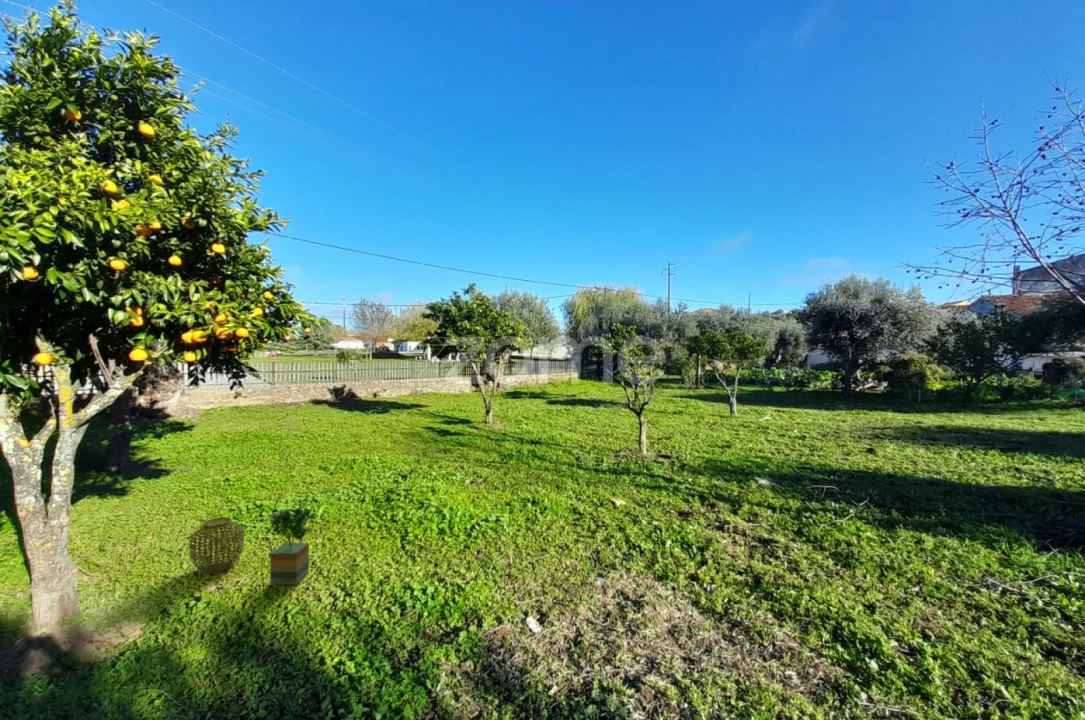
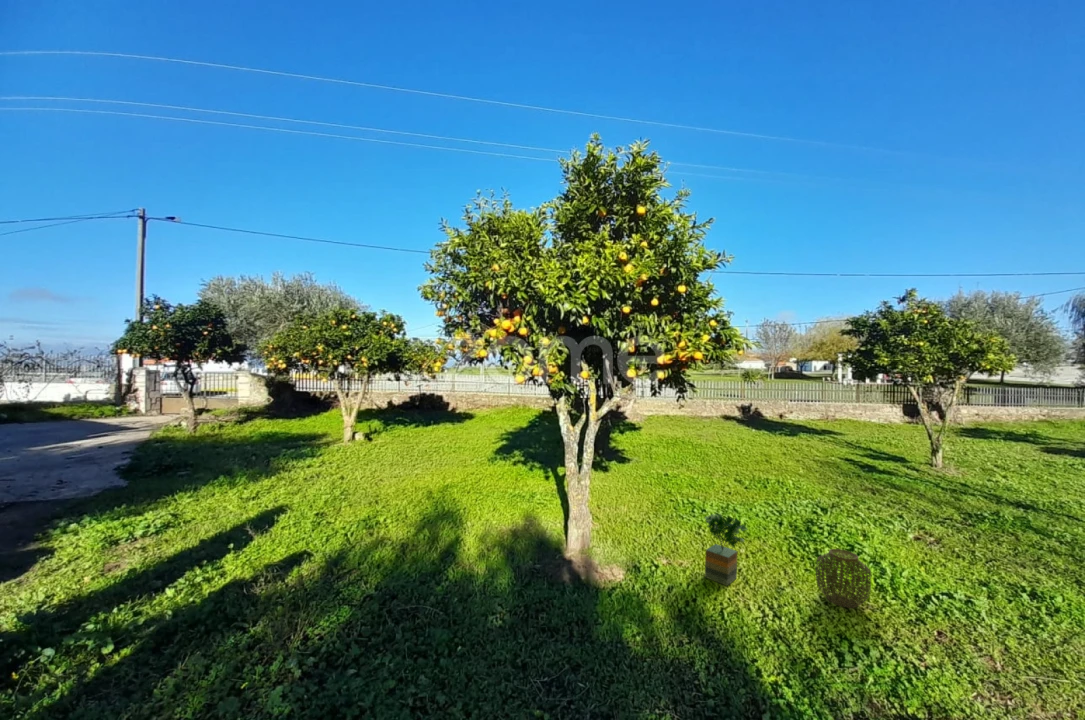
woven basket: present [189,517,244,573] -> present [816,549,871,608]

